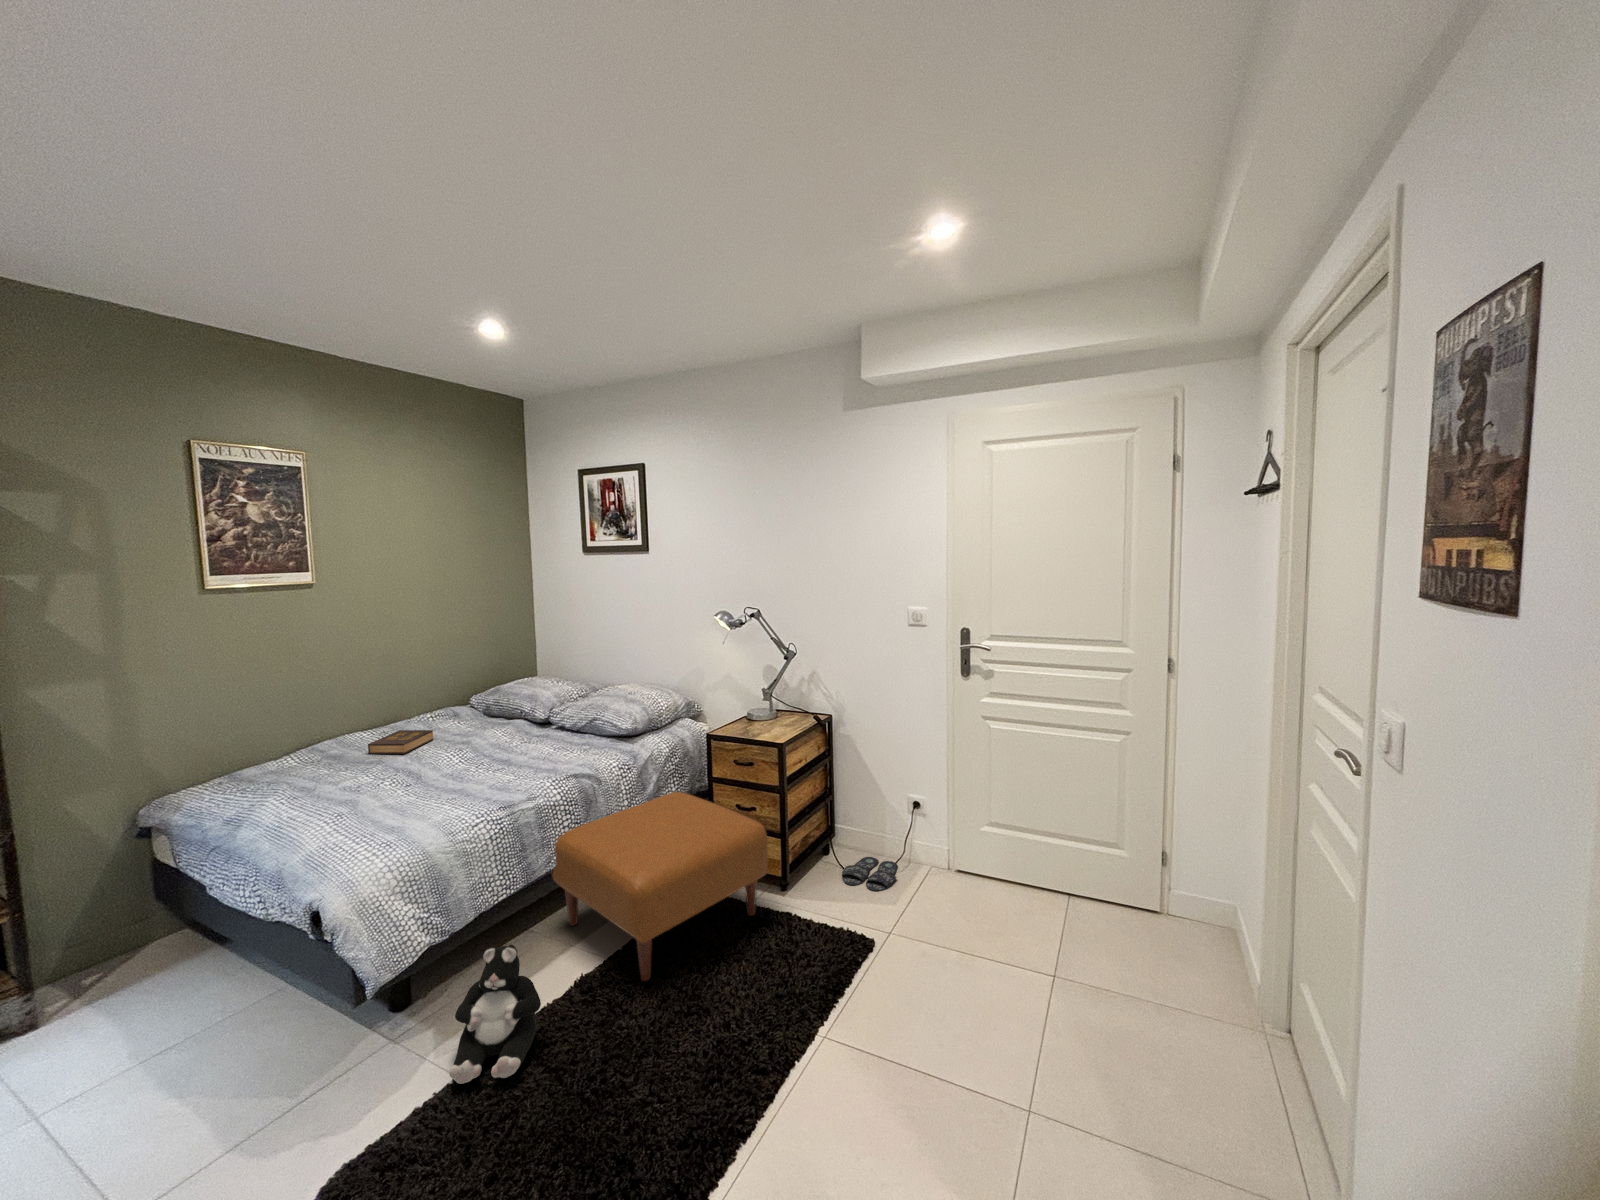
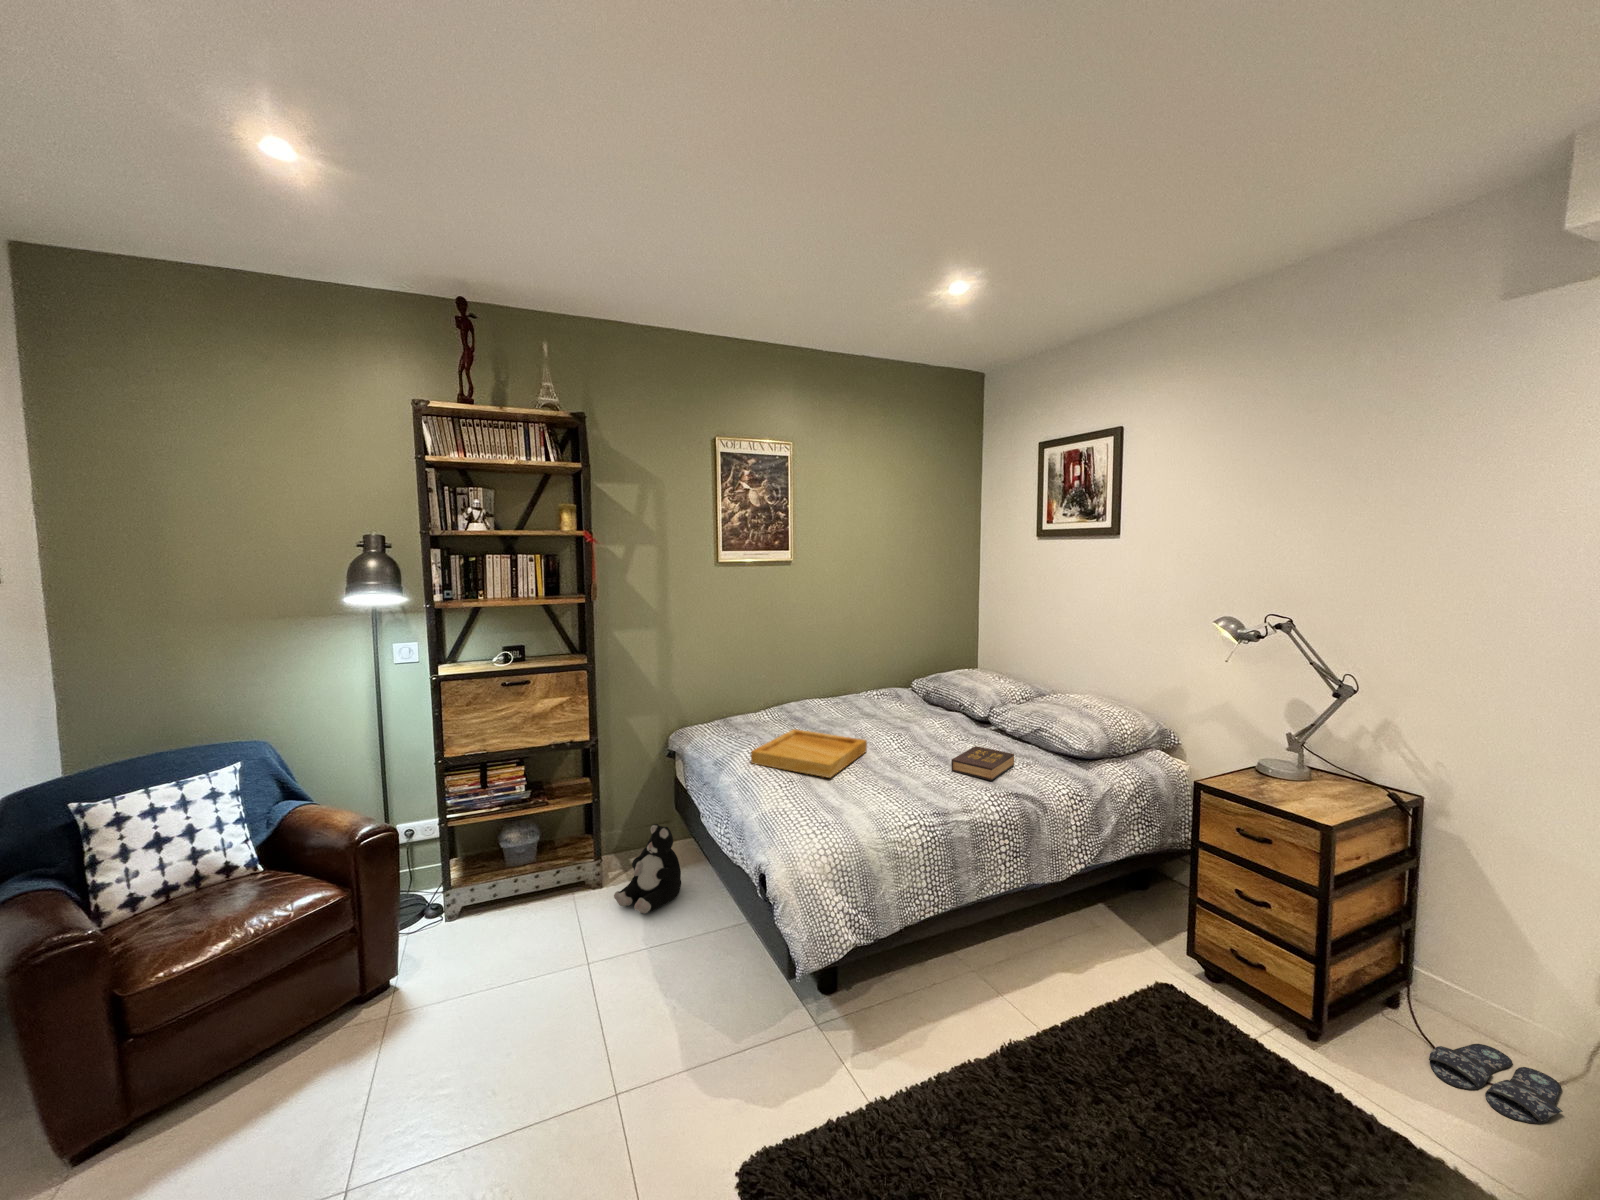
hardback book: present [368,730,433,754] -> present [951,746,1014,780]
tray: none [278,757,426,809] -> present [751,729,867,778]
ottoman: present [552,792,768,981] -> none [982,846,1291,1088]
plush toy: present [449,945,541,1084] -> present [614,824,681,914]

